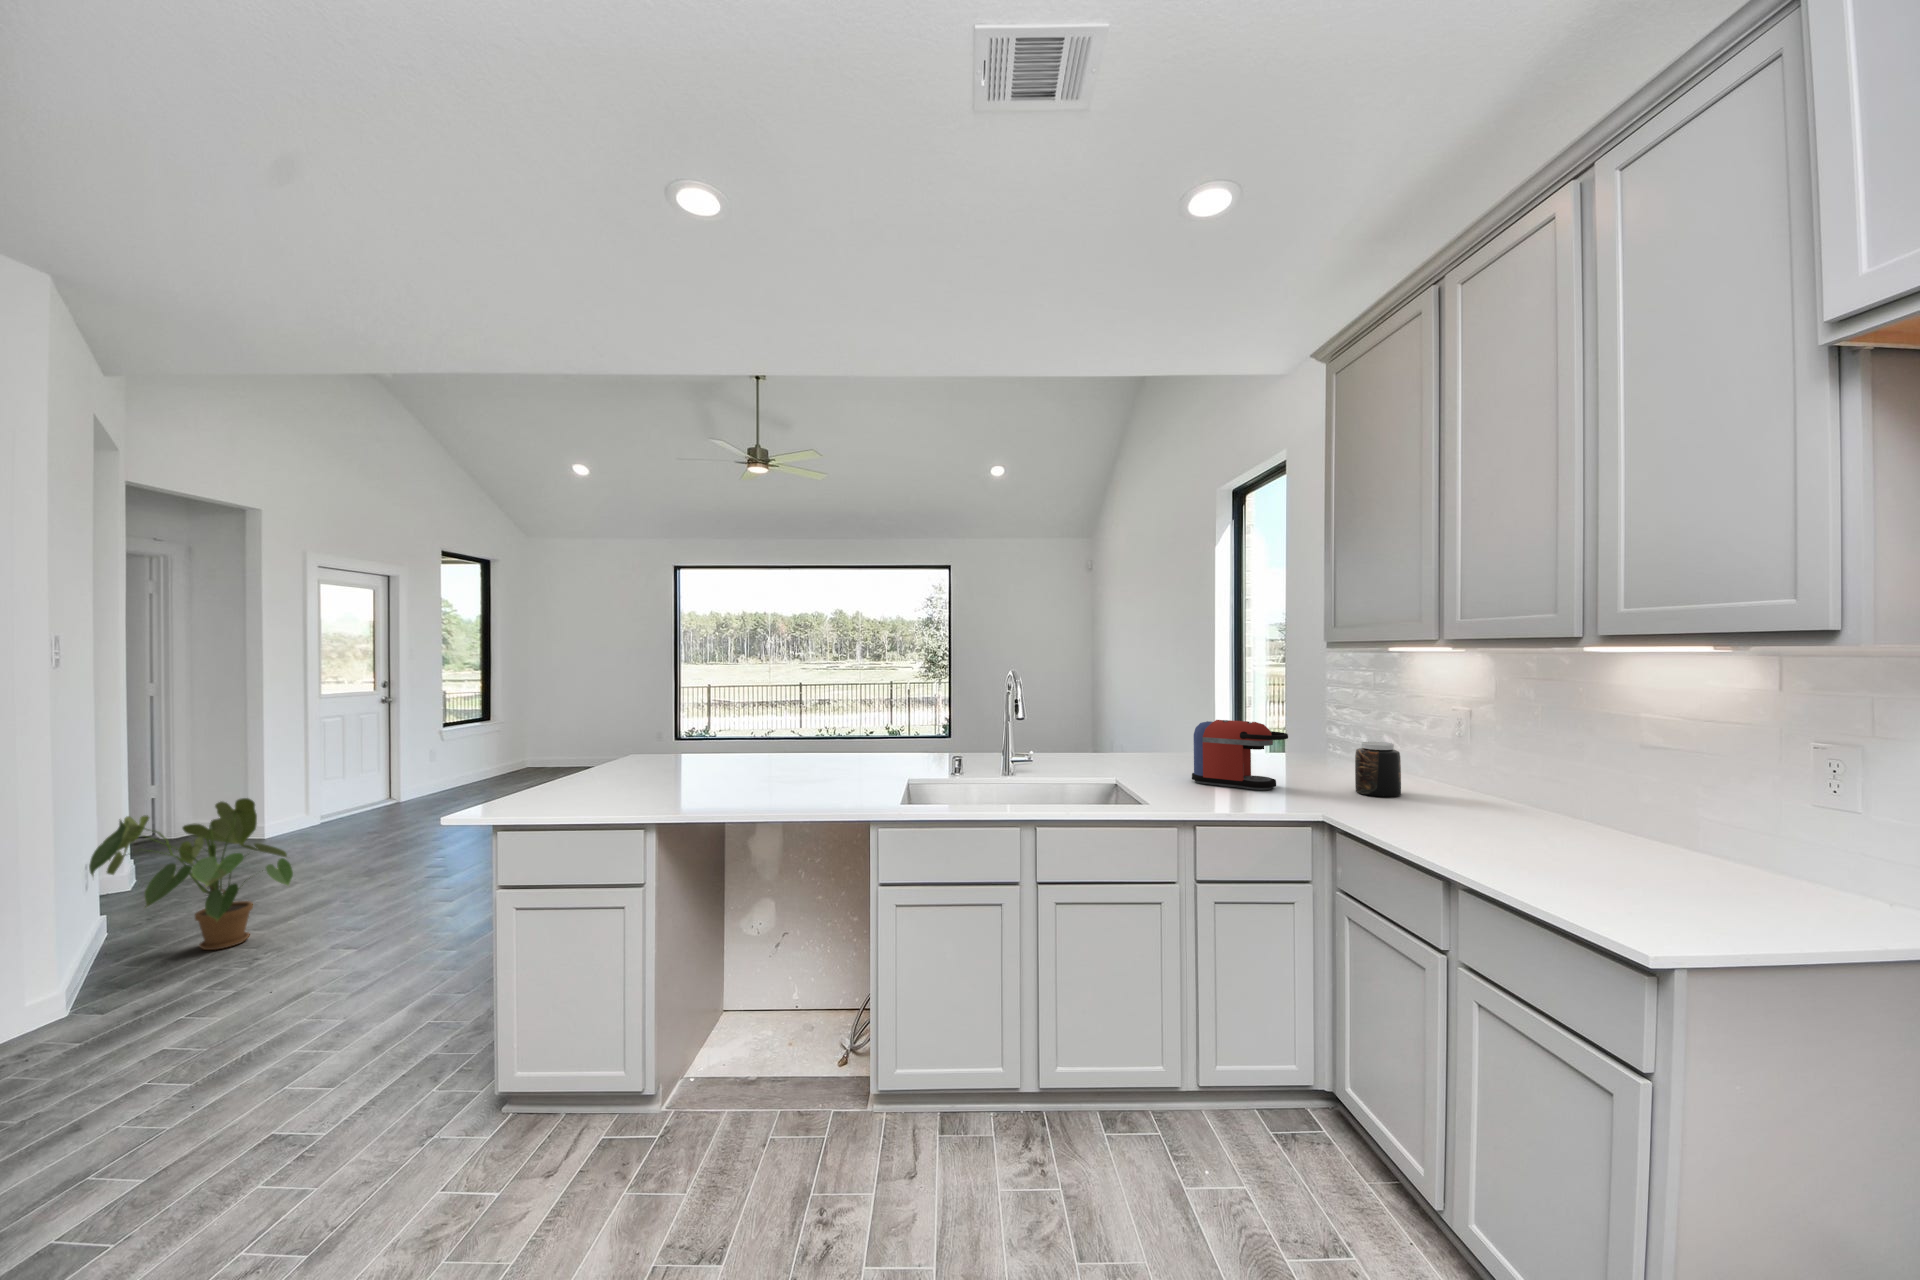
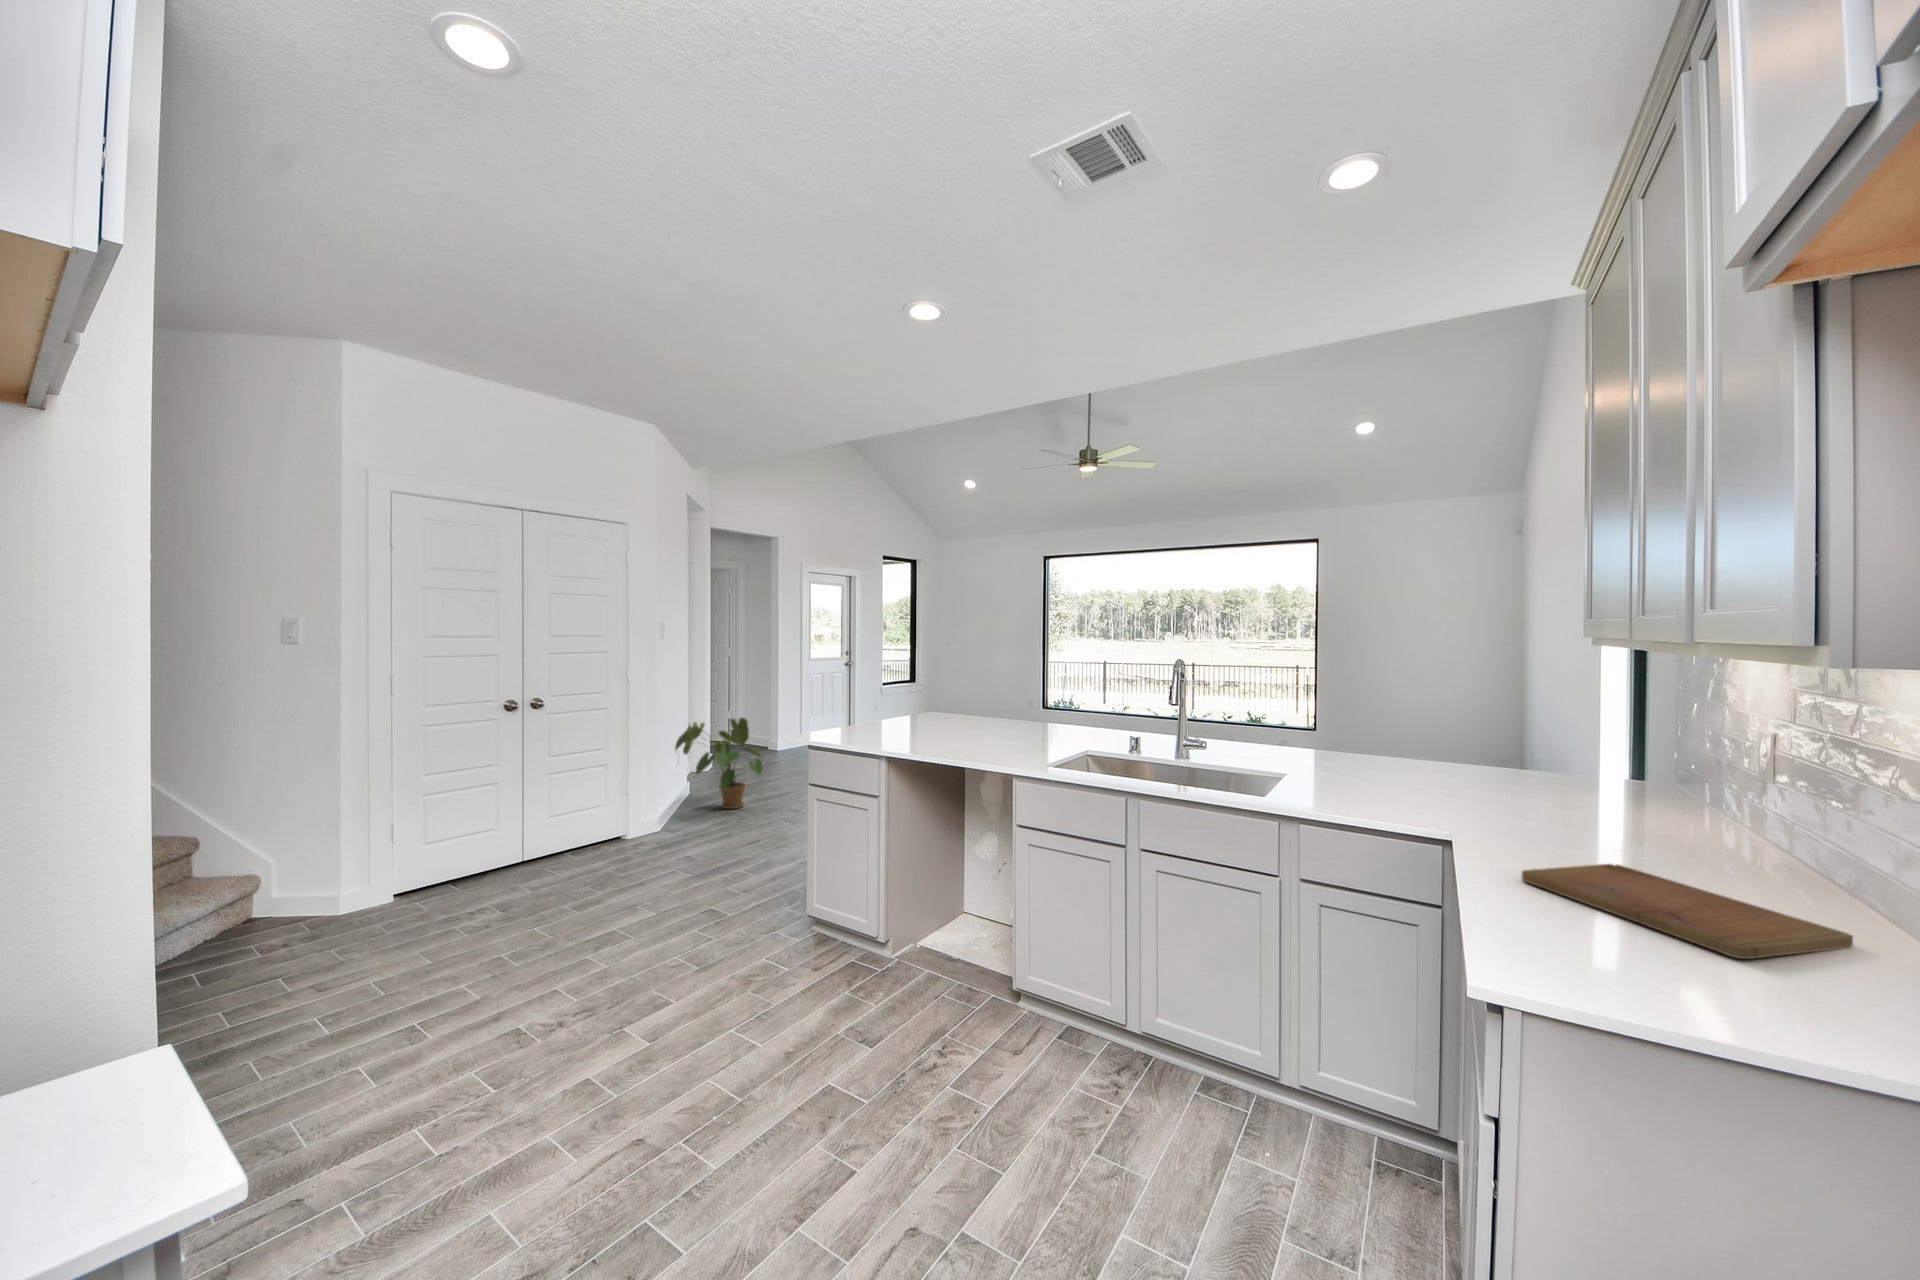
coffee maker: present [1192,720,1288,790] -> none [1369,719,1476,802]
jar: present [1355,742,1401,797] -> none [1560,761,1625,831]
cutting board: none [1445,824,1661,886] -> present [1521,864,1853,959]

